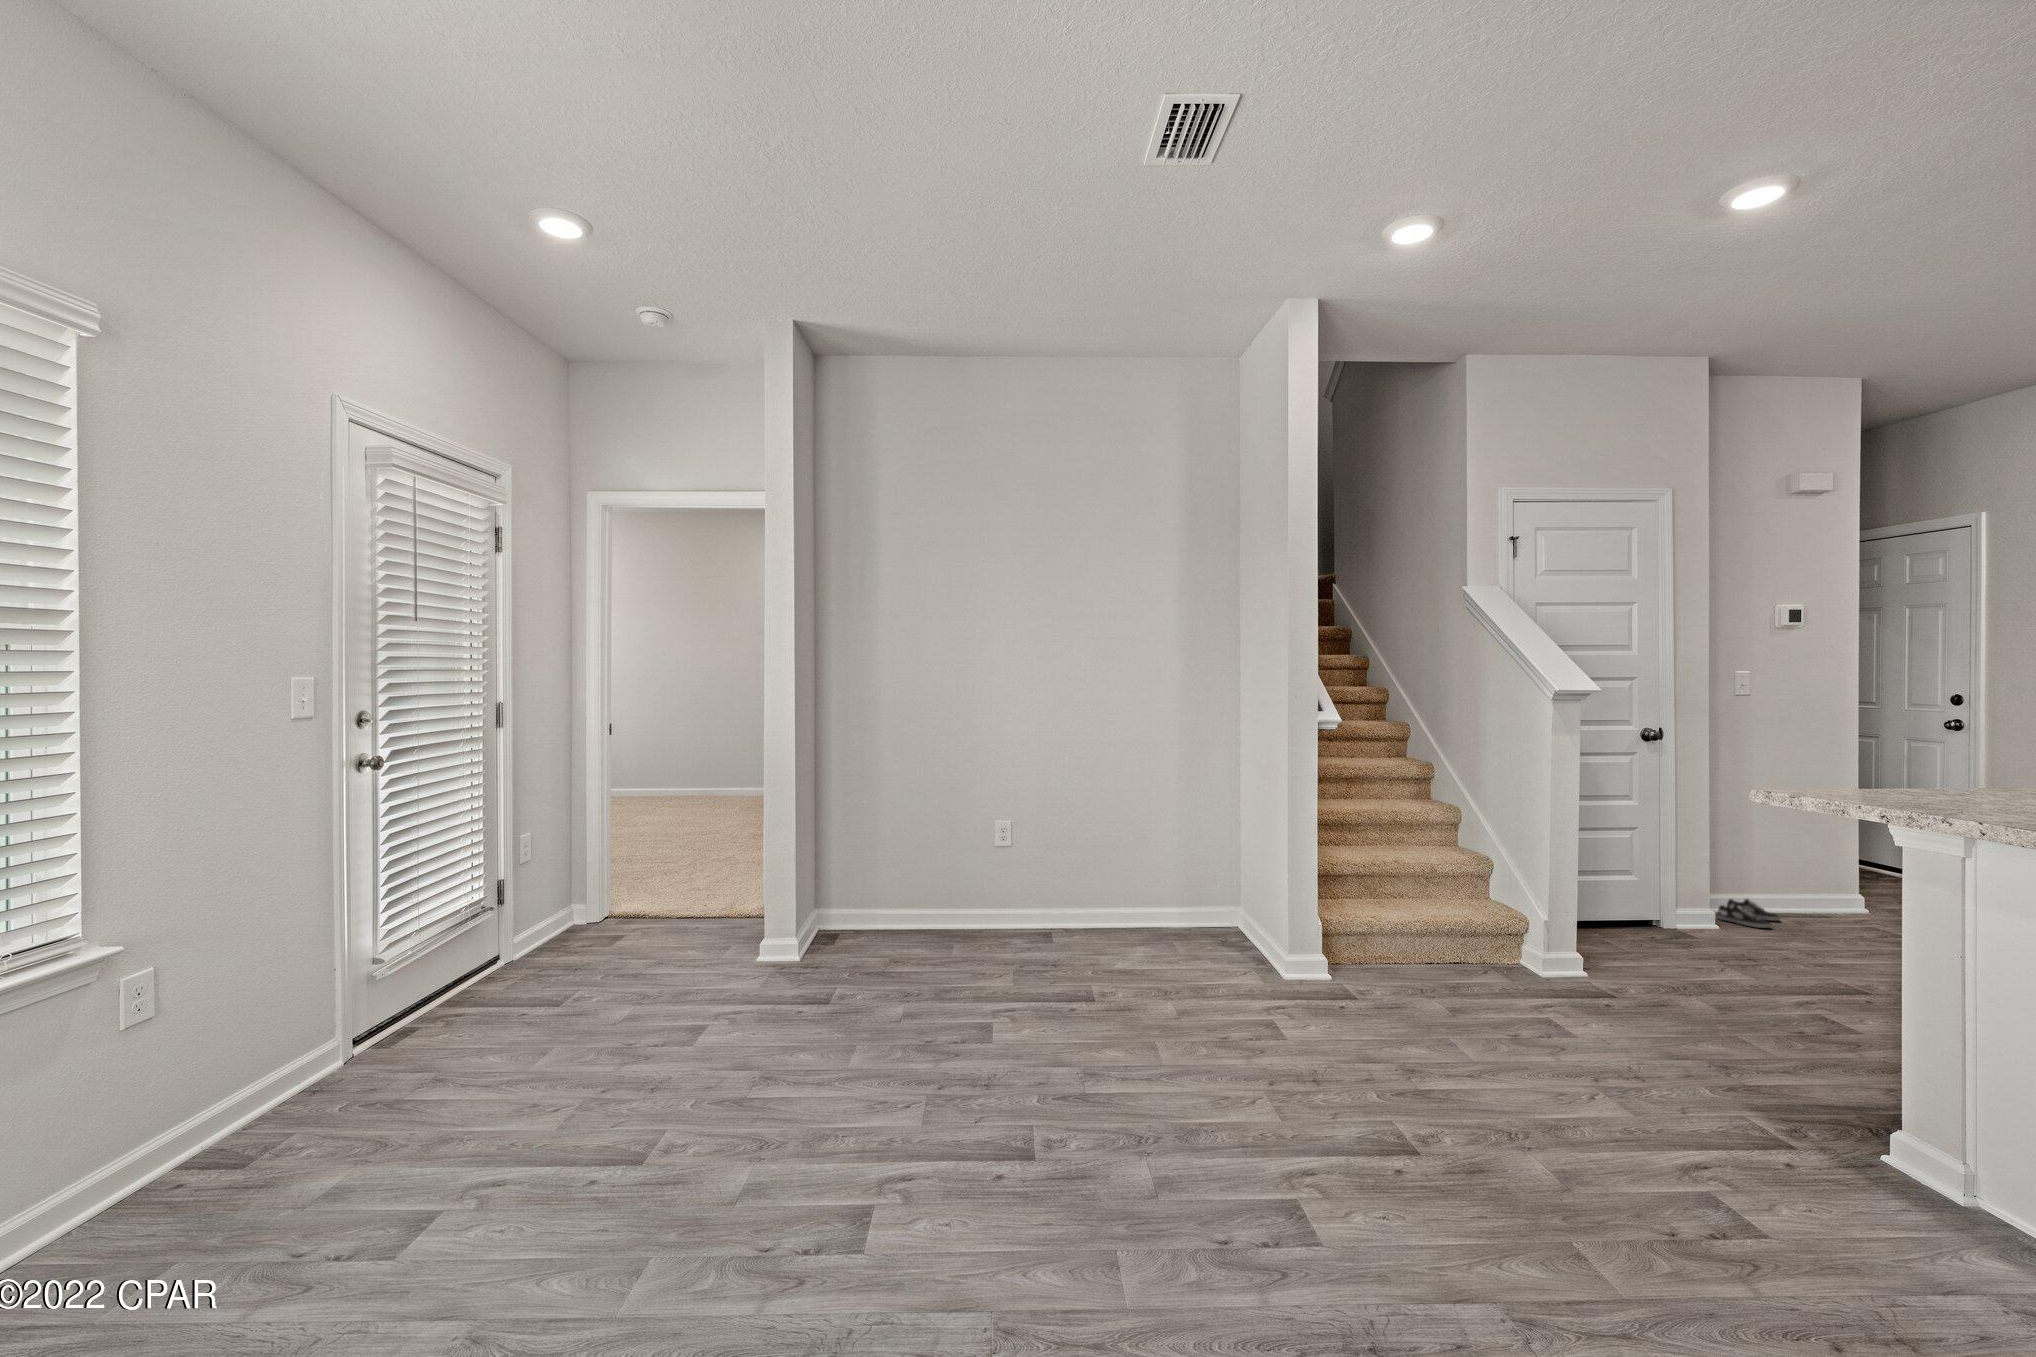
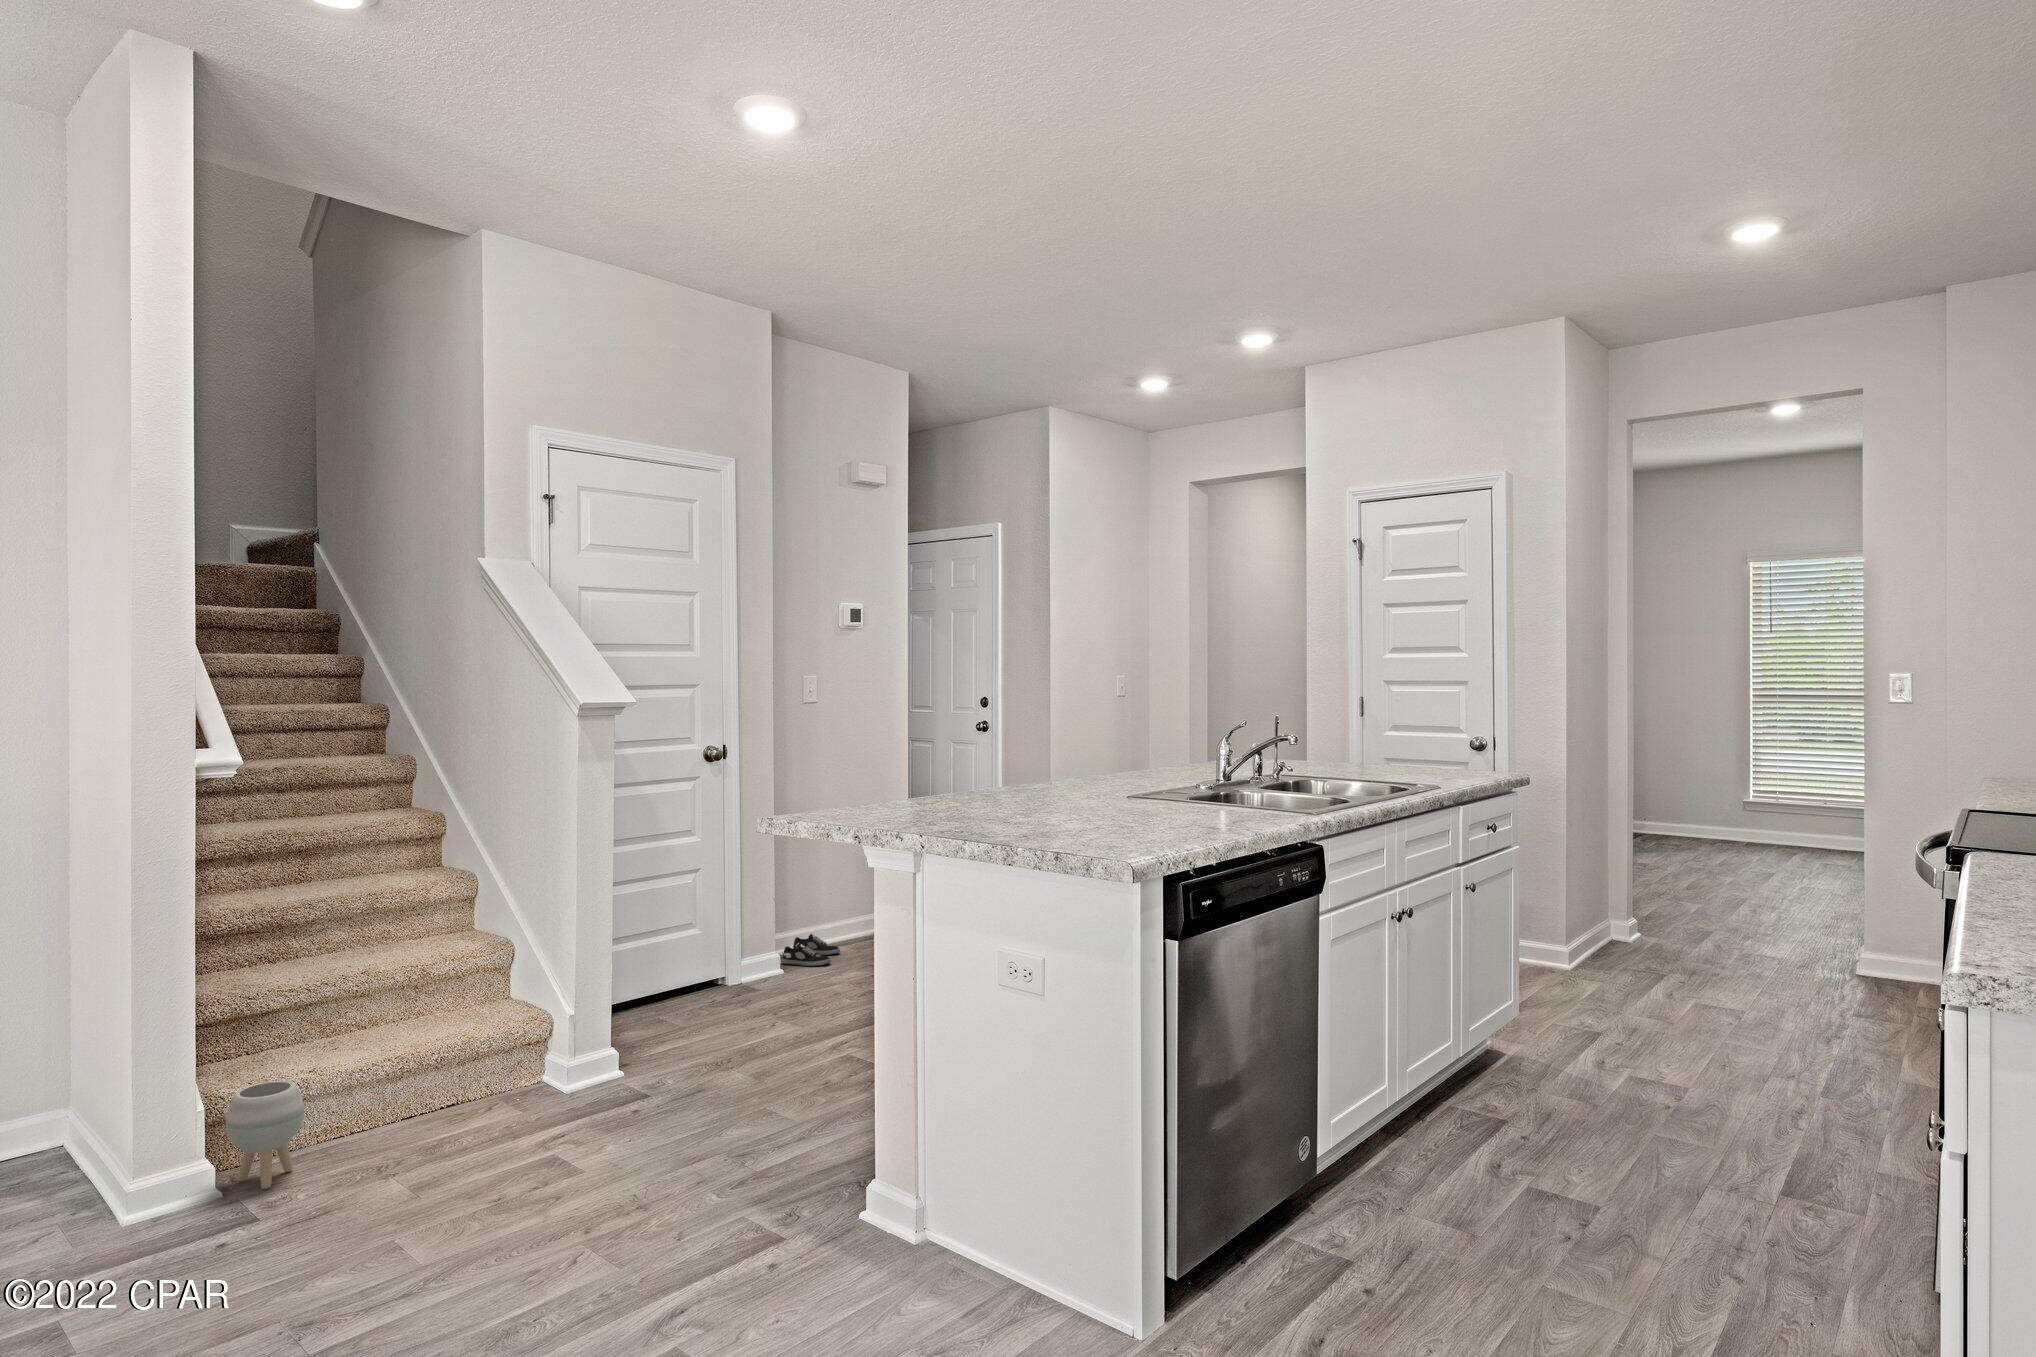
planter: none [1329,917,1372,982] -> present [226,1081,304,1189]

